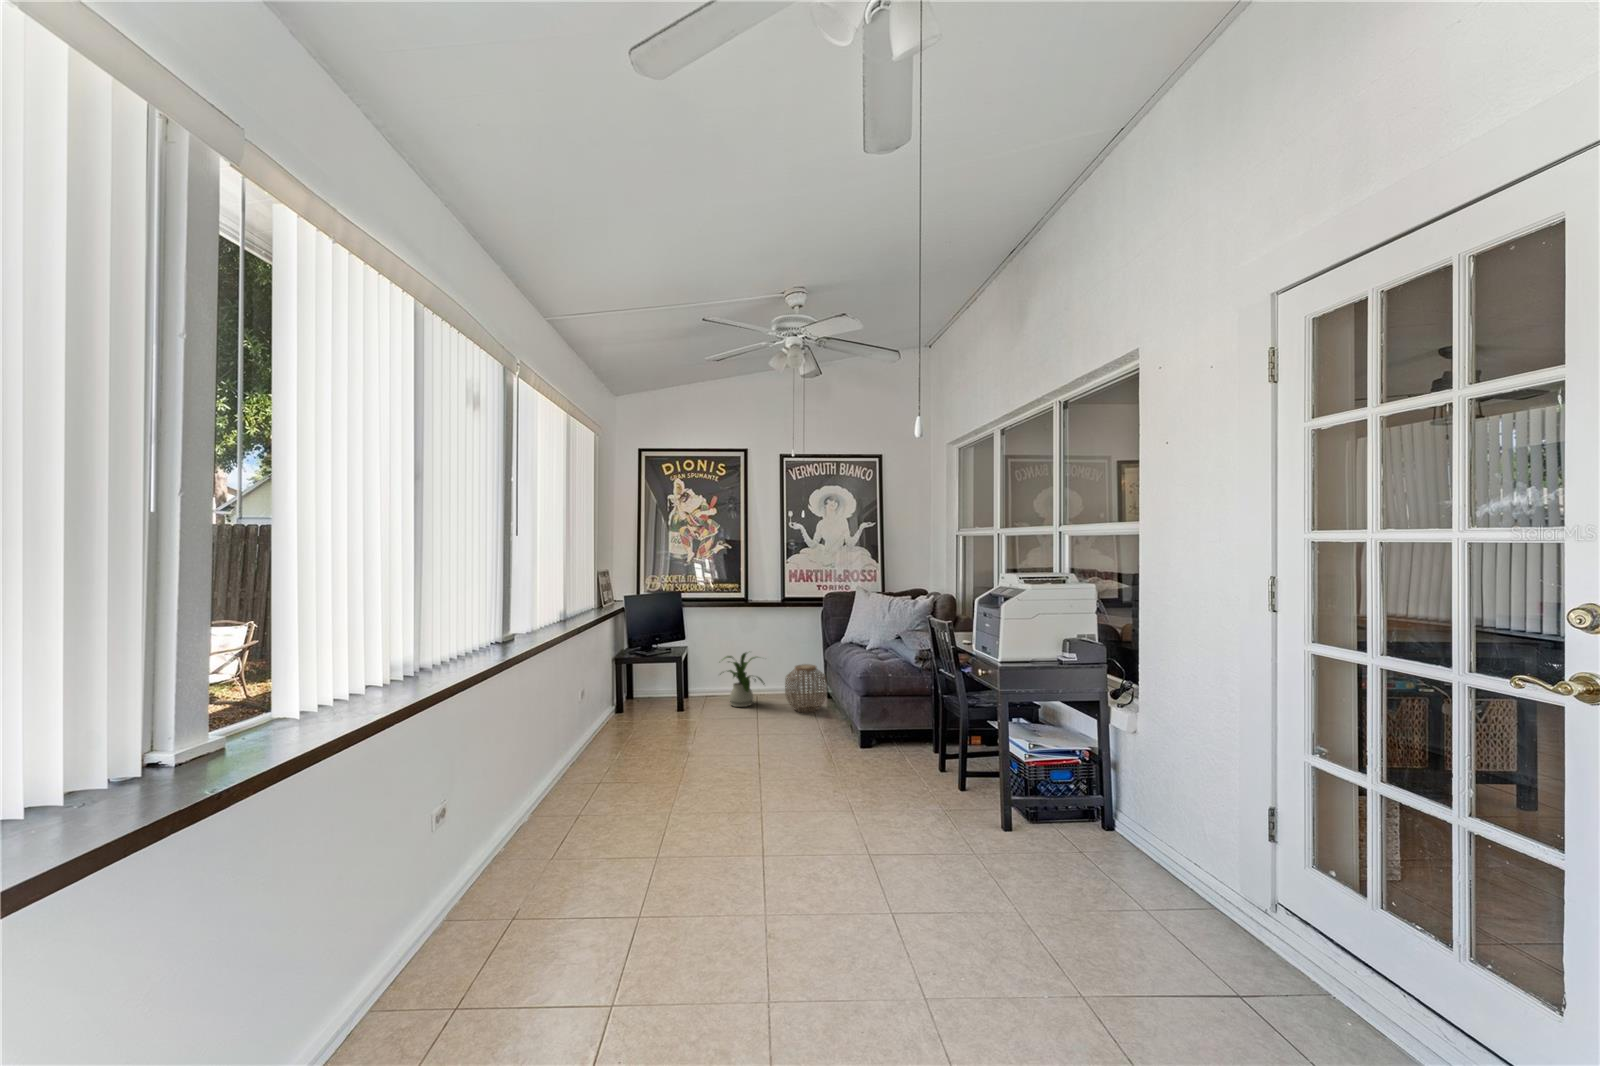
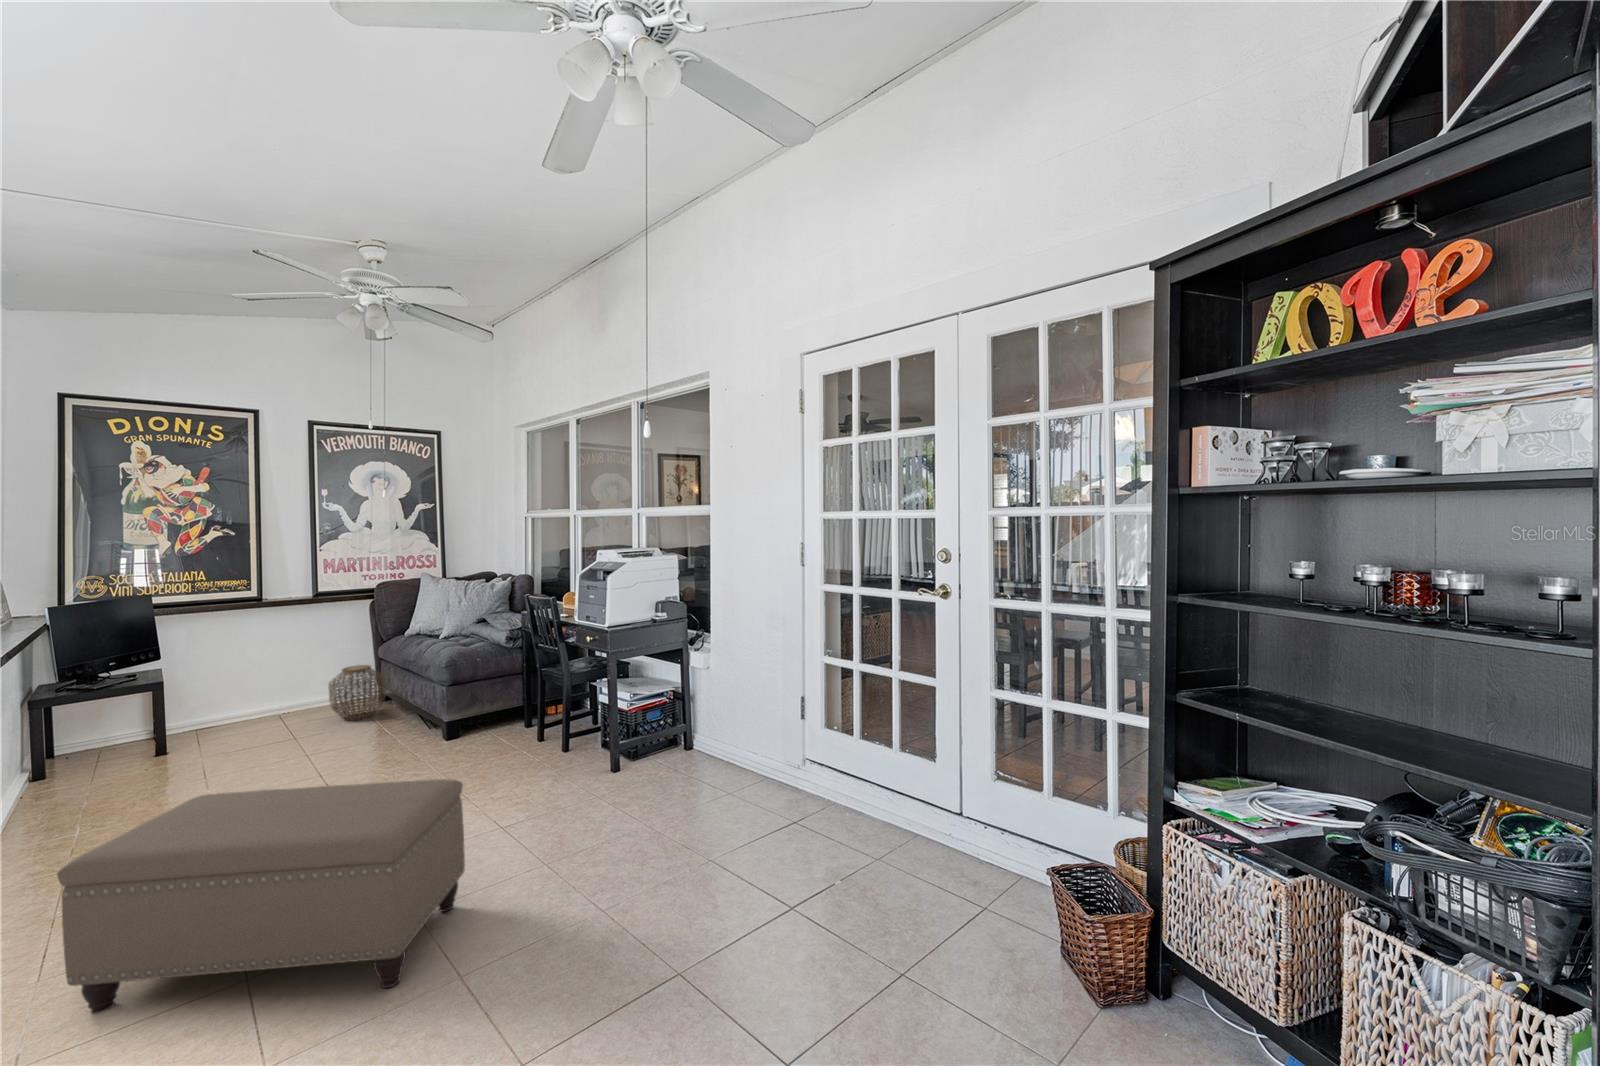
house plant: present [724,653,765,707] -> none [220,659,300,730]
ottoman: none [515,768,803,1022] -> present [57,779,465,1014]

